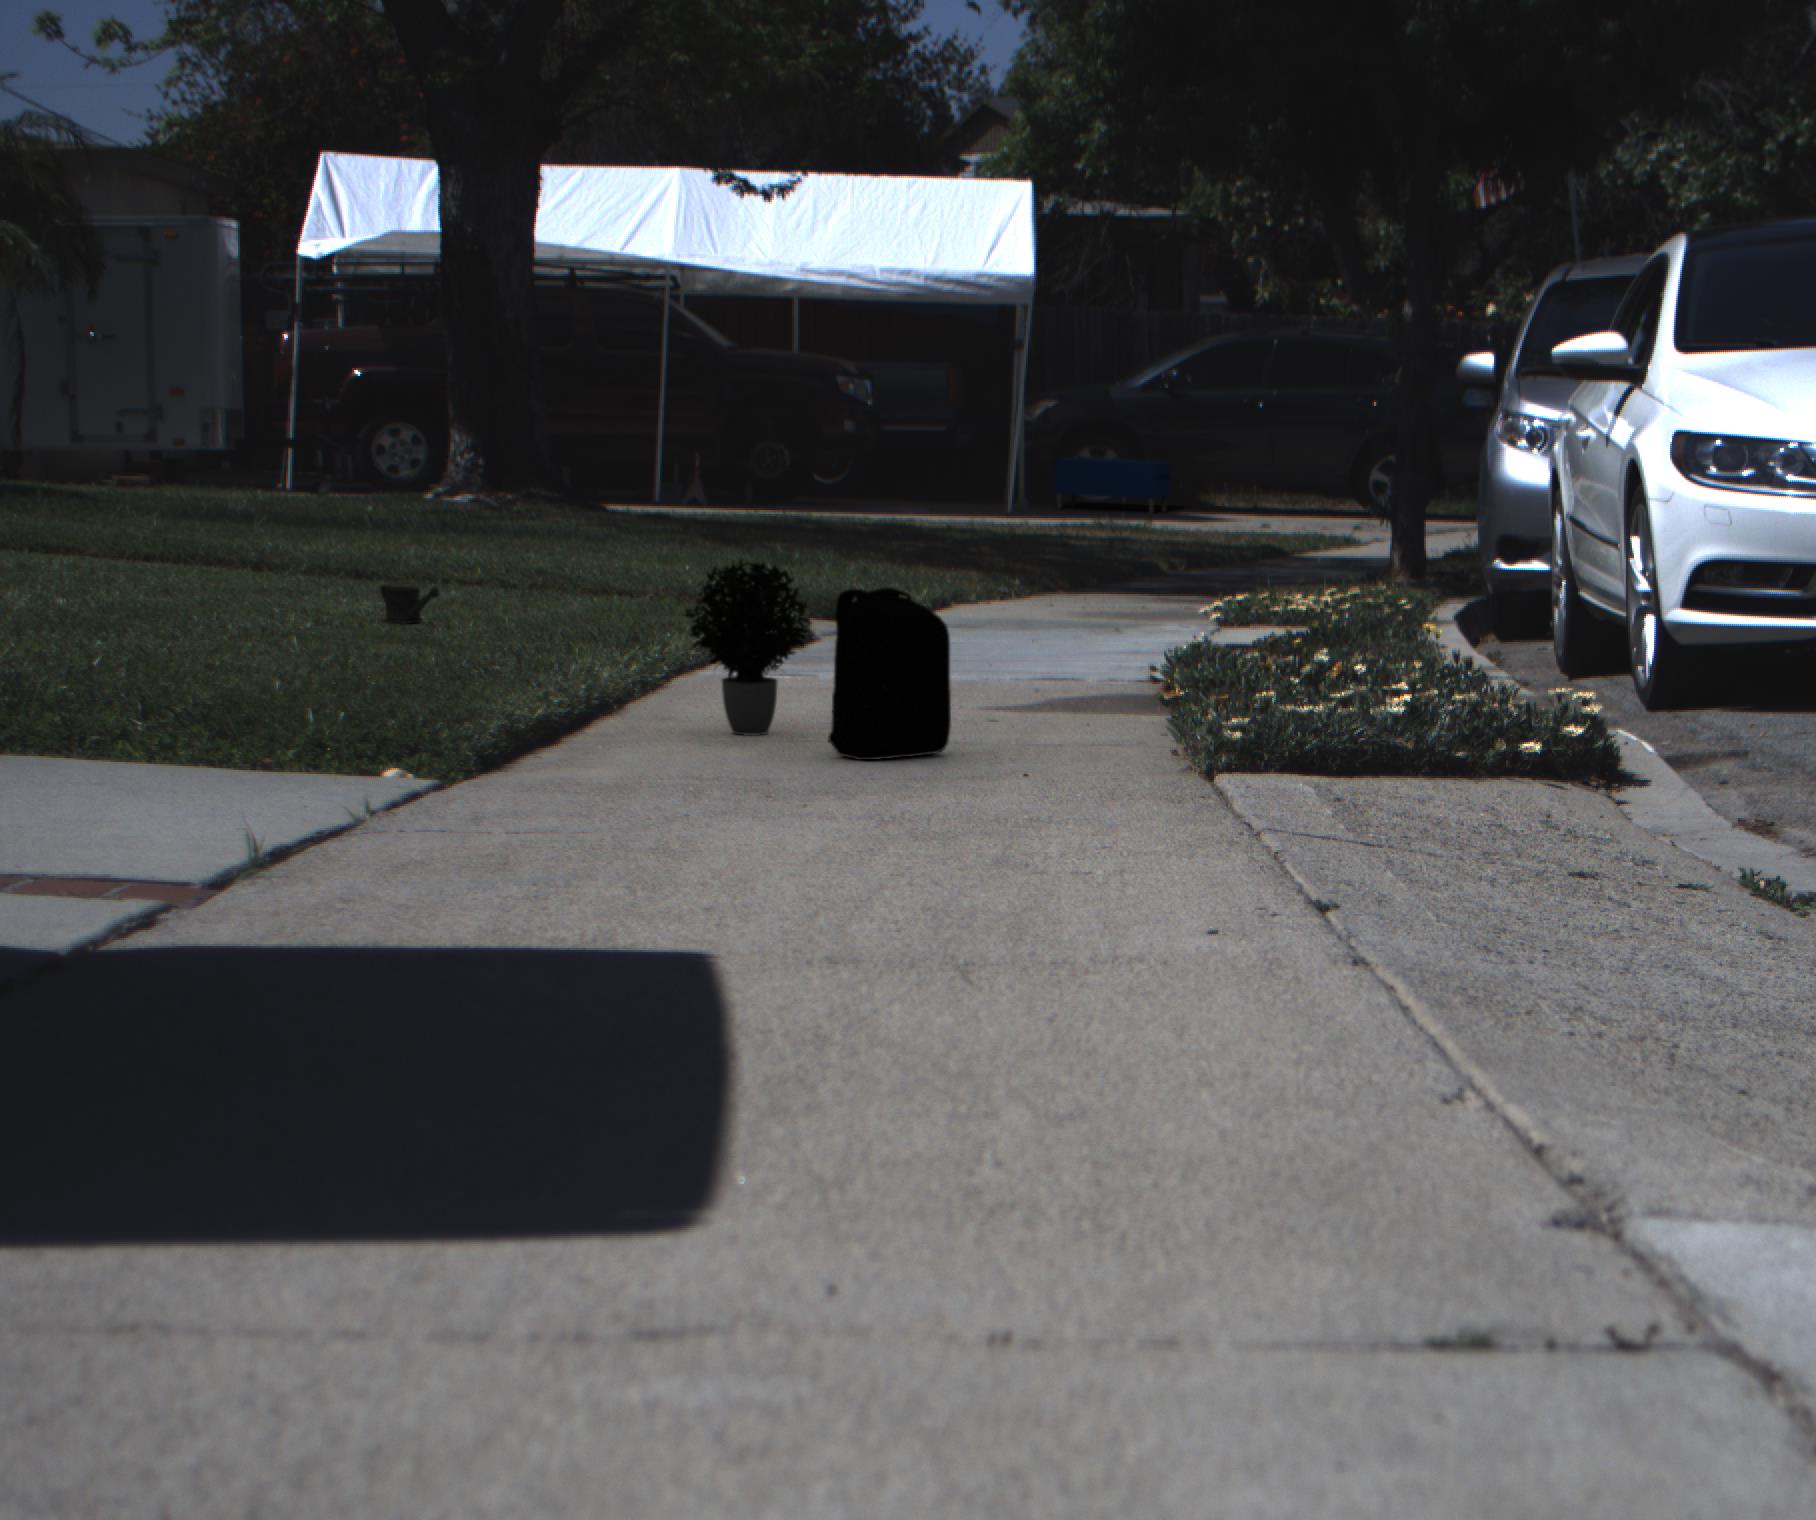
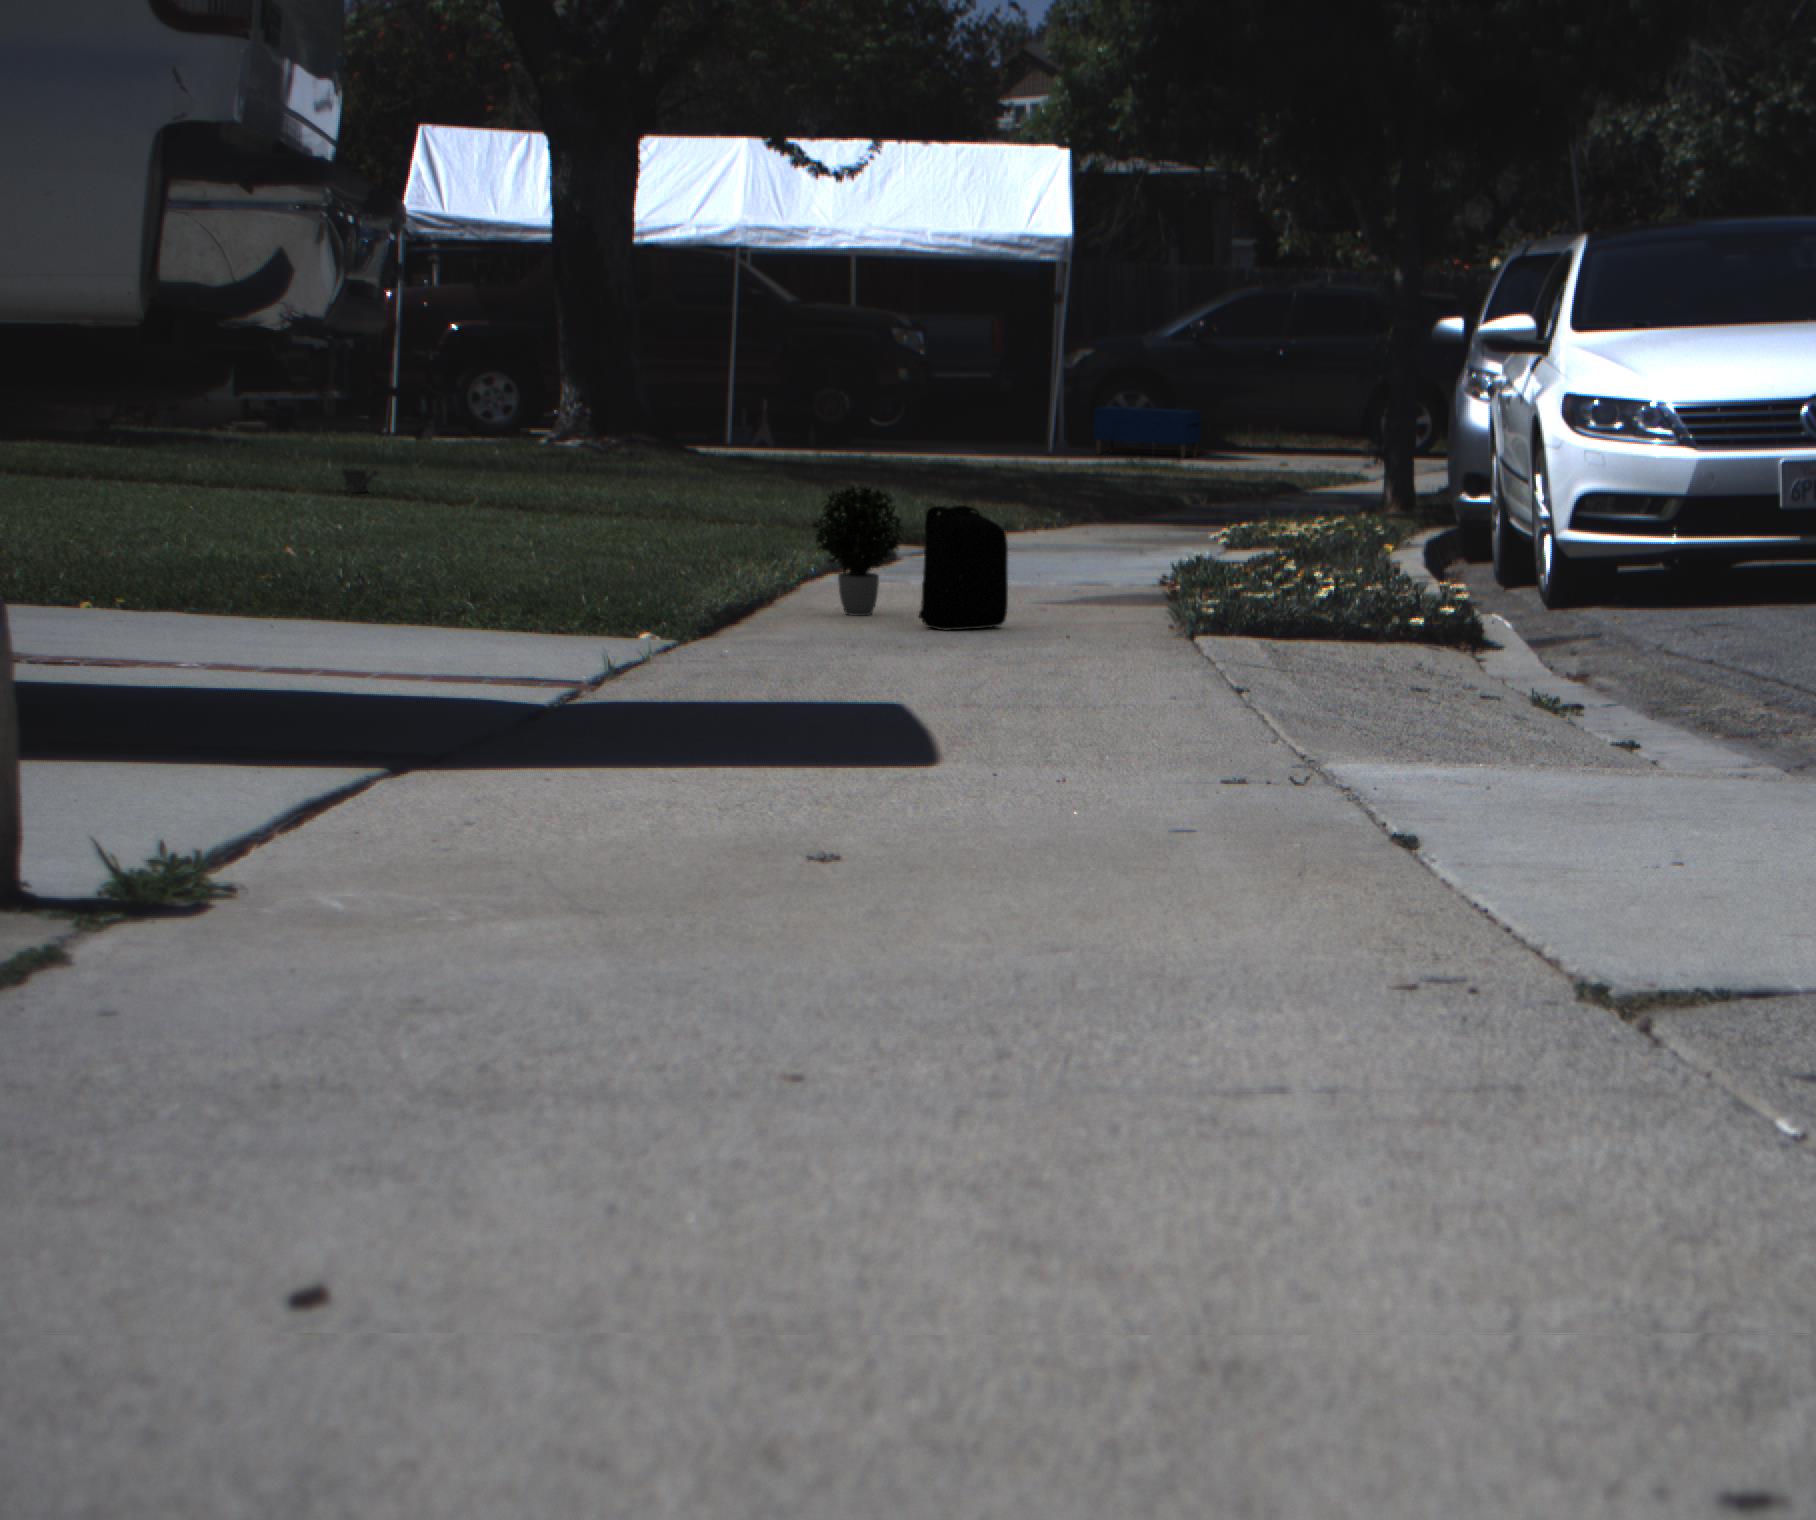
watering can: present [380,585,440,623] -> present [342,469,379,493]

